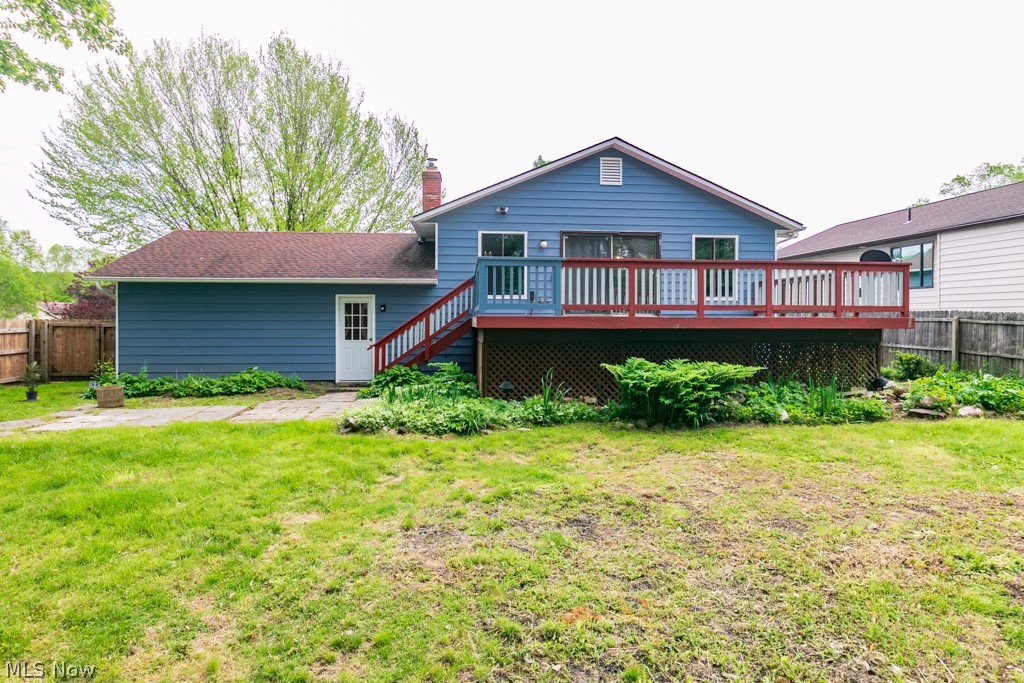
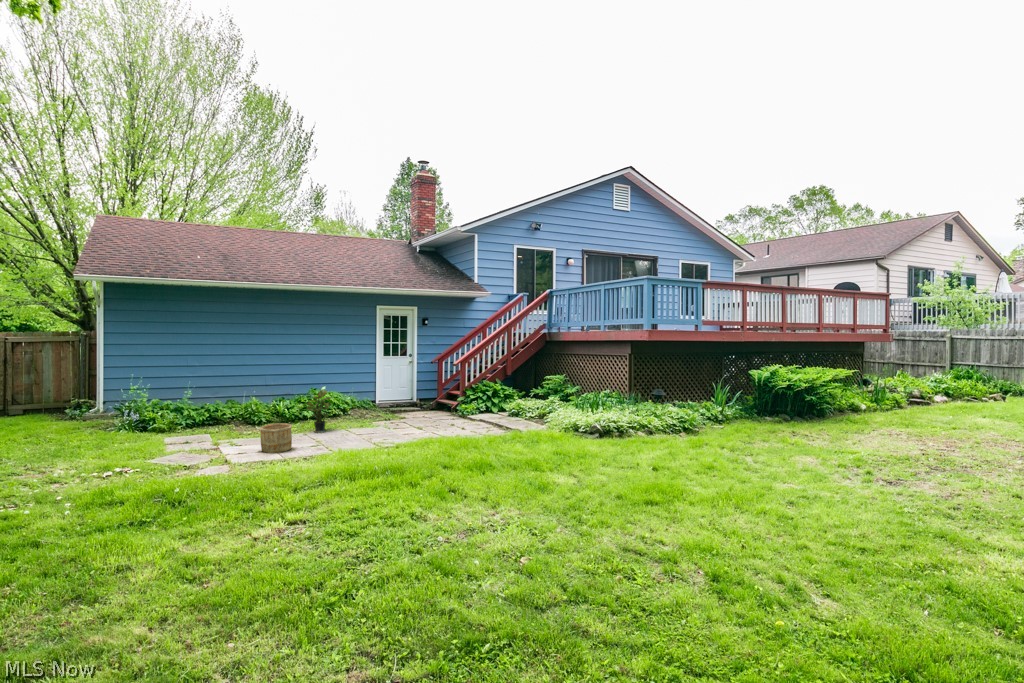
potted plant: present [18,361,42,401] -> present [307,389,331,433]

